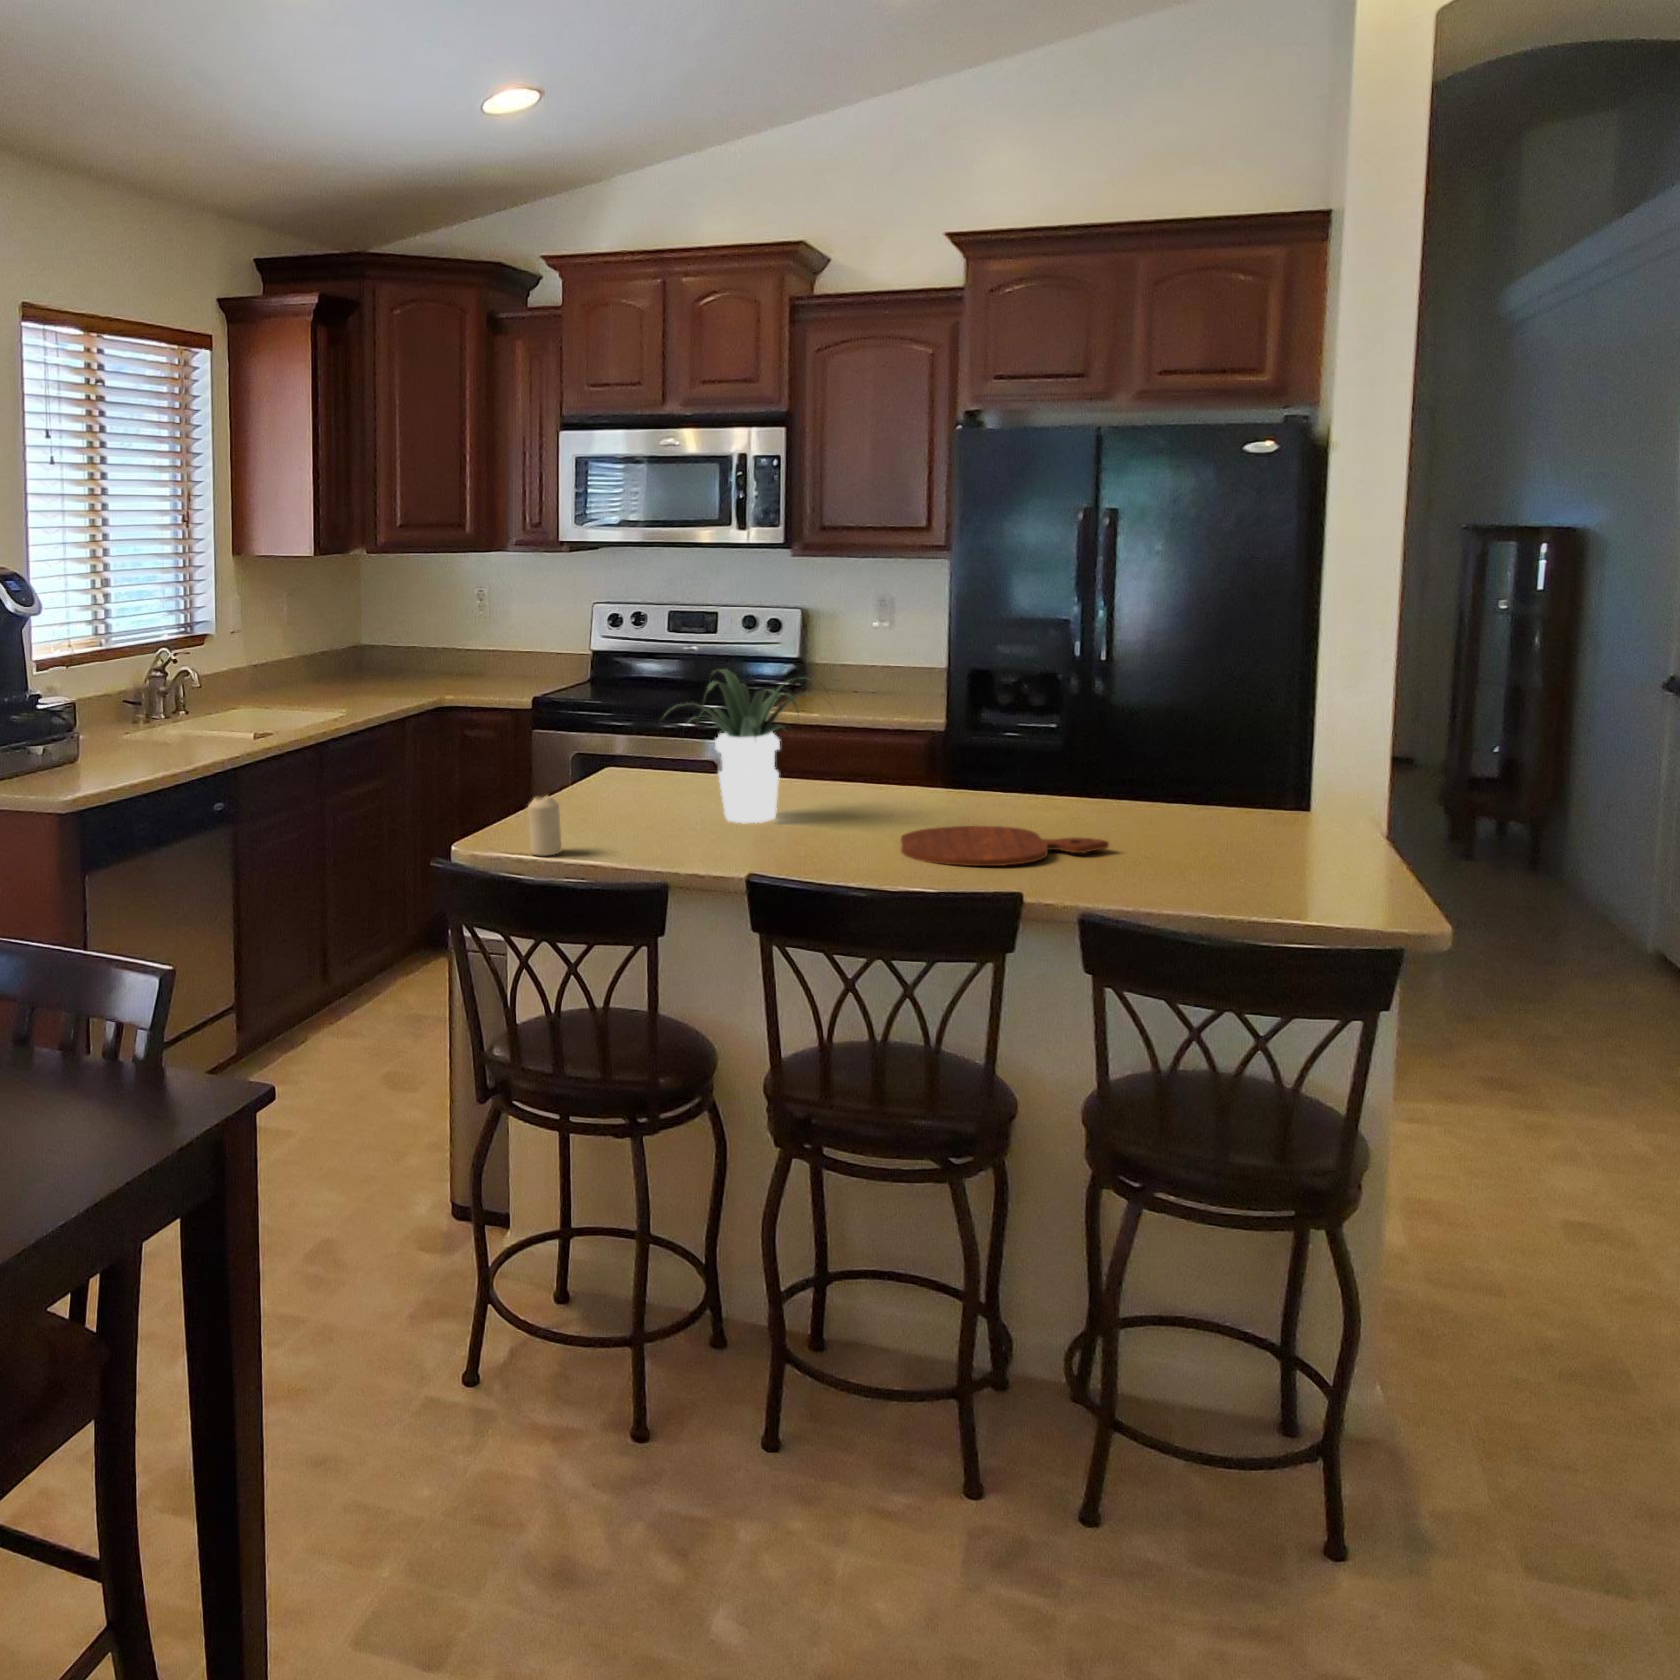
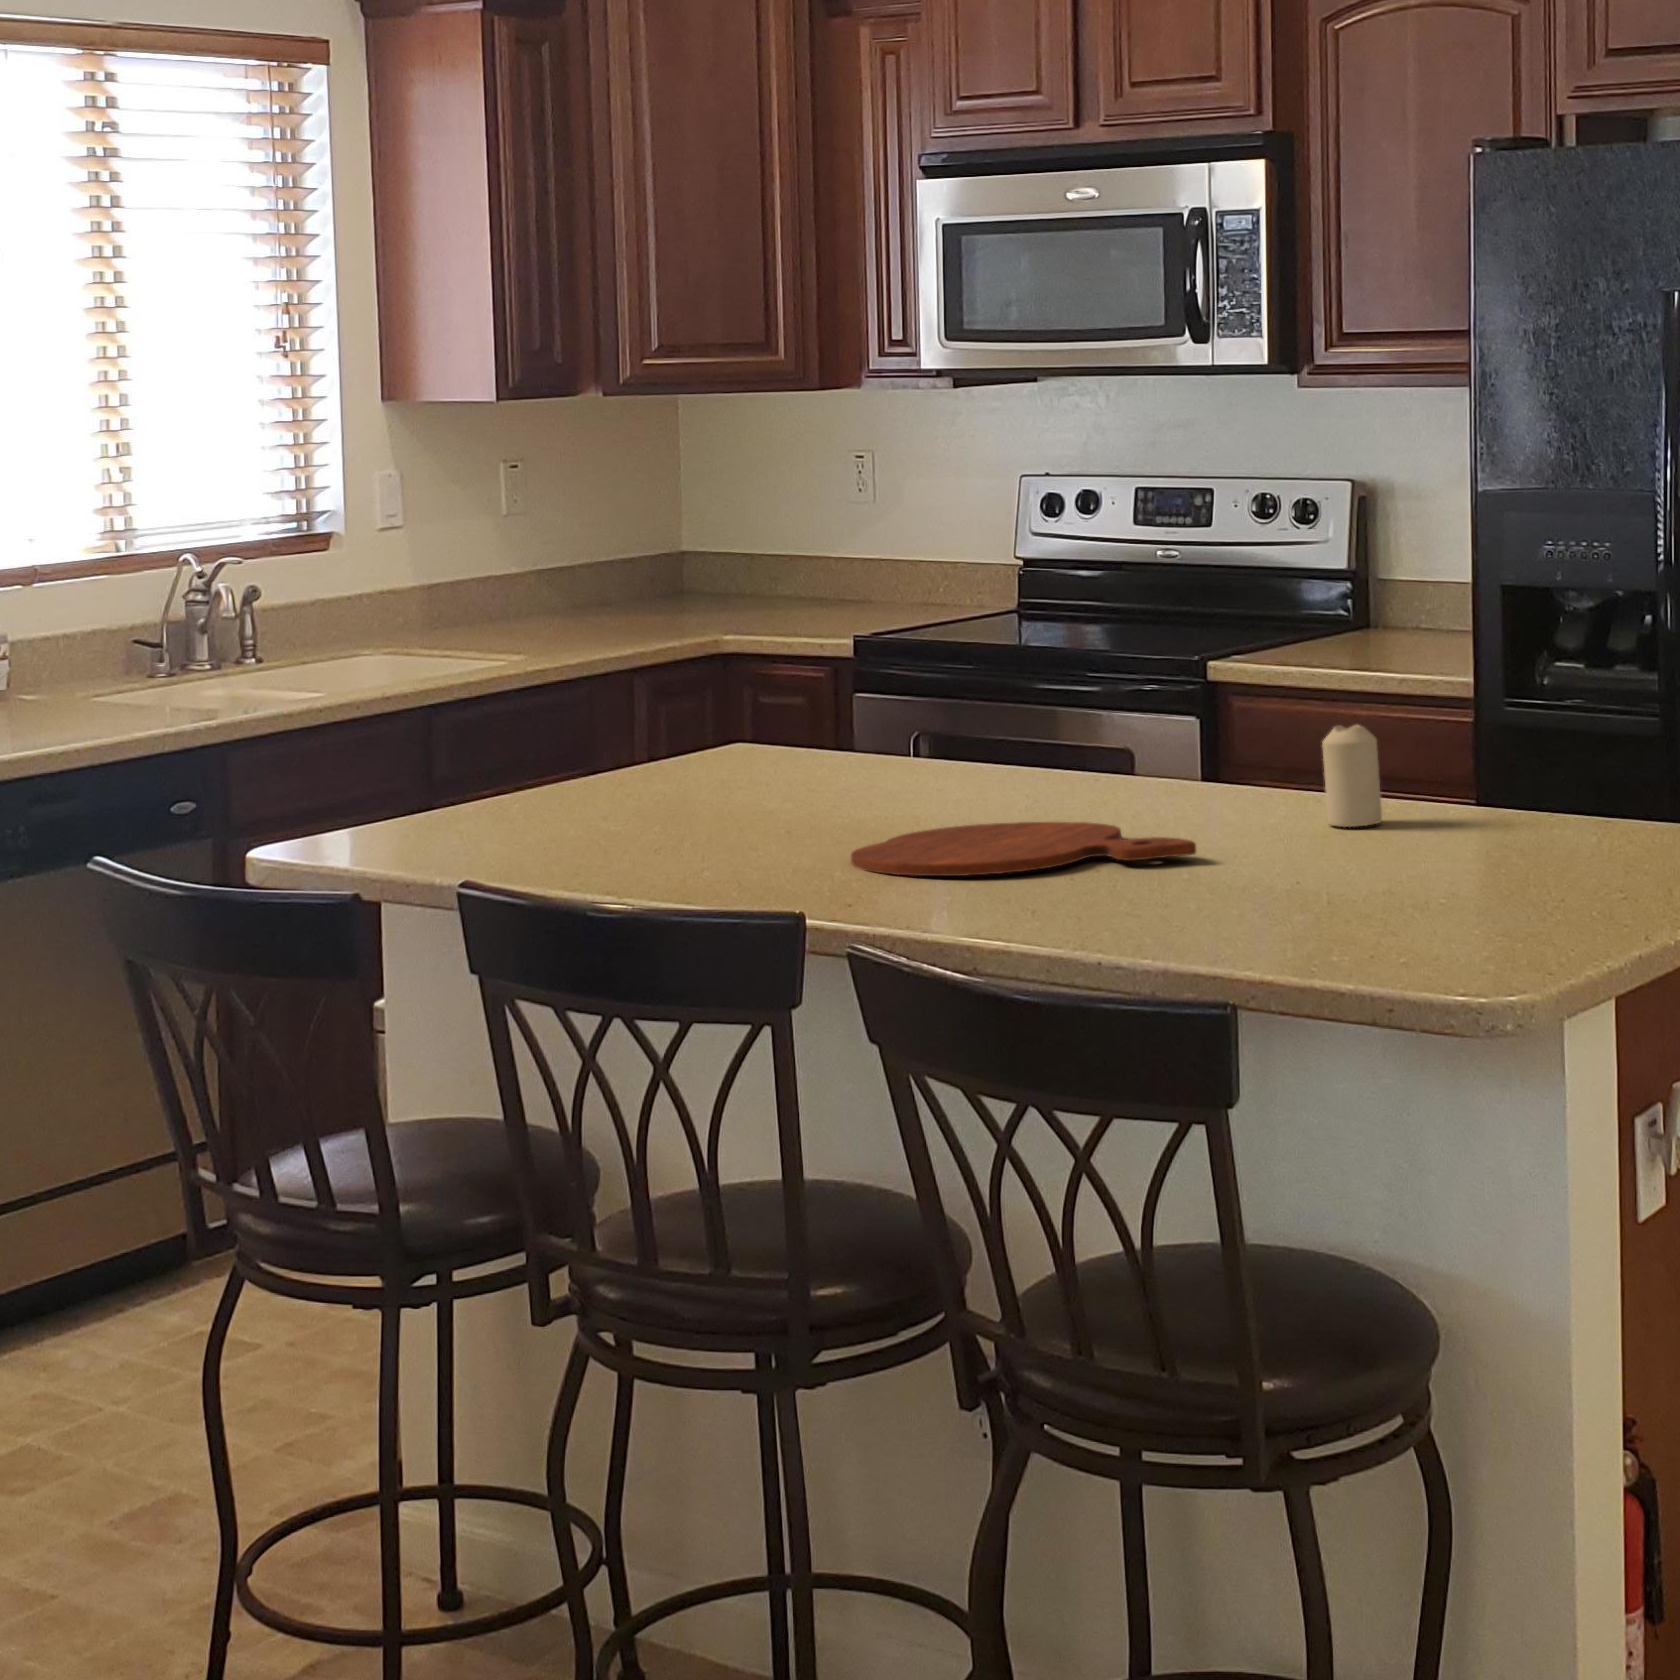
potted plant: present [694,669,812,823] -> none [568,553,862,816]
candle: present [528,796,561,855] -> present [1322,725,1382,827]

